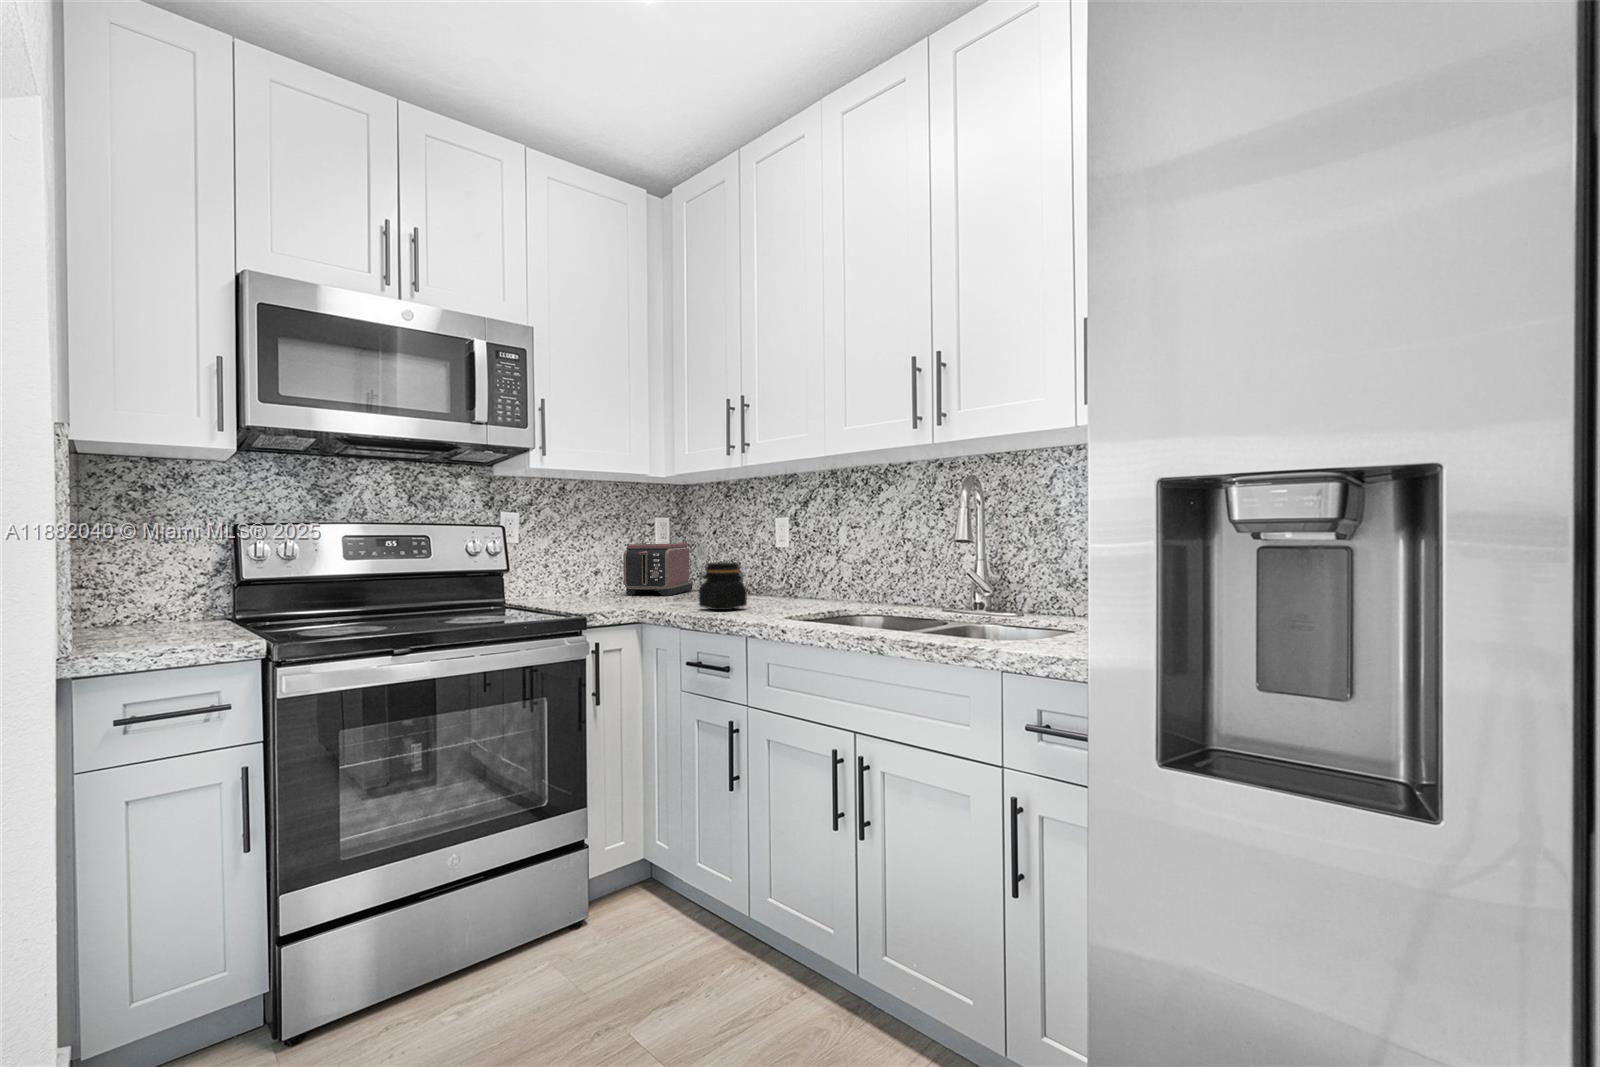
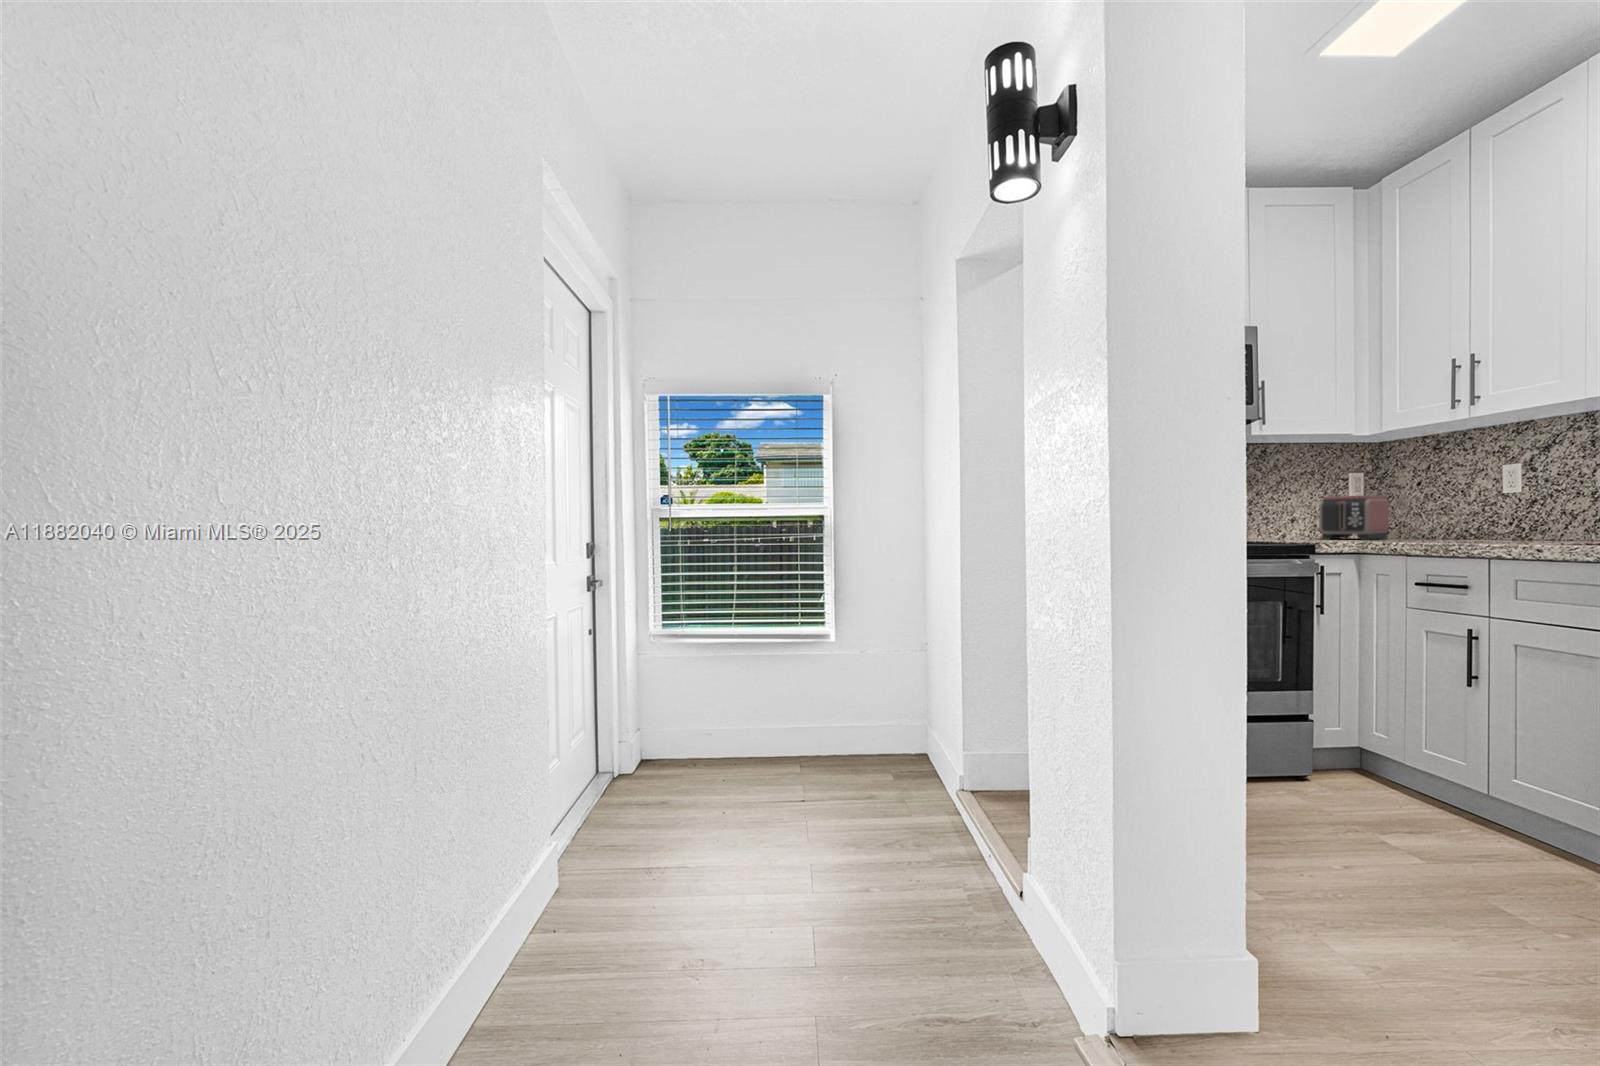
jar: present [699,562,747,610] -> none [1421,503,1477,544]

